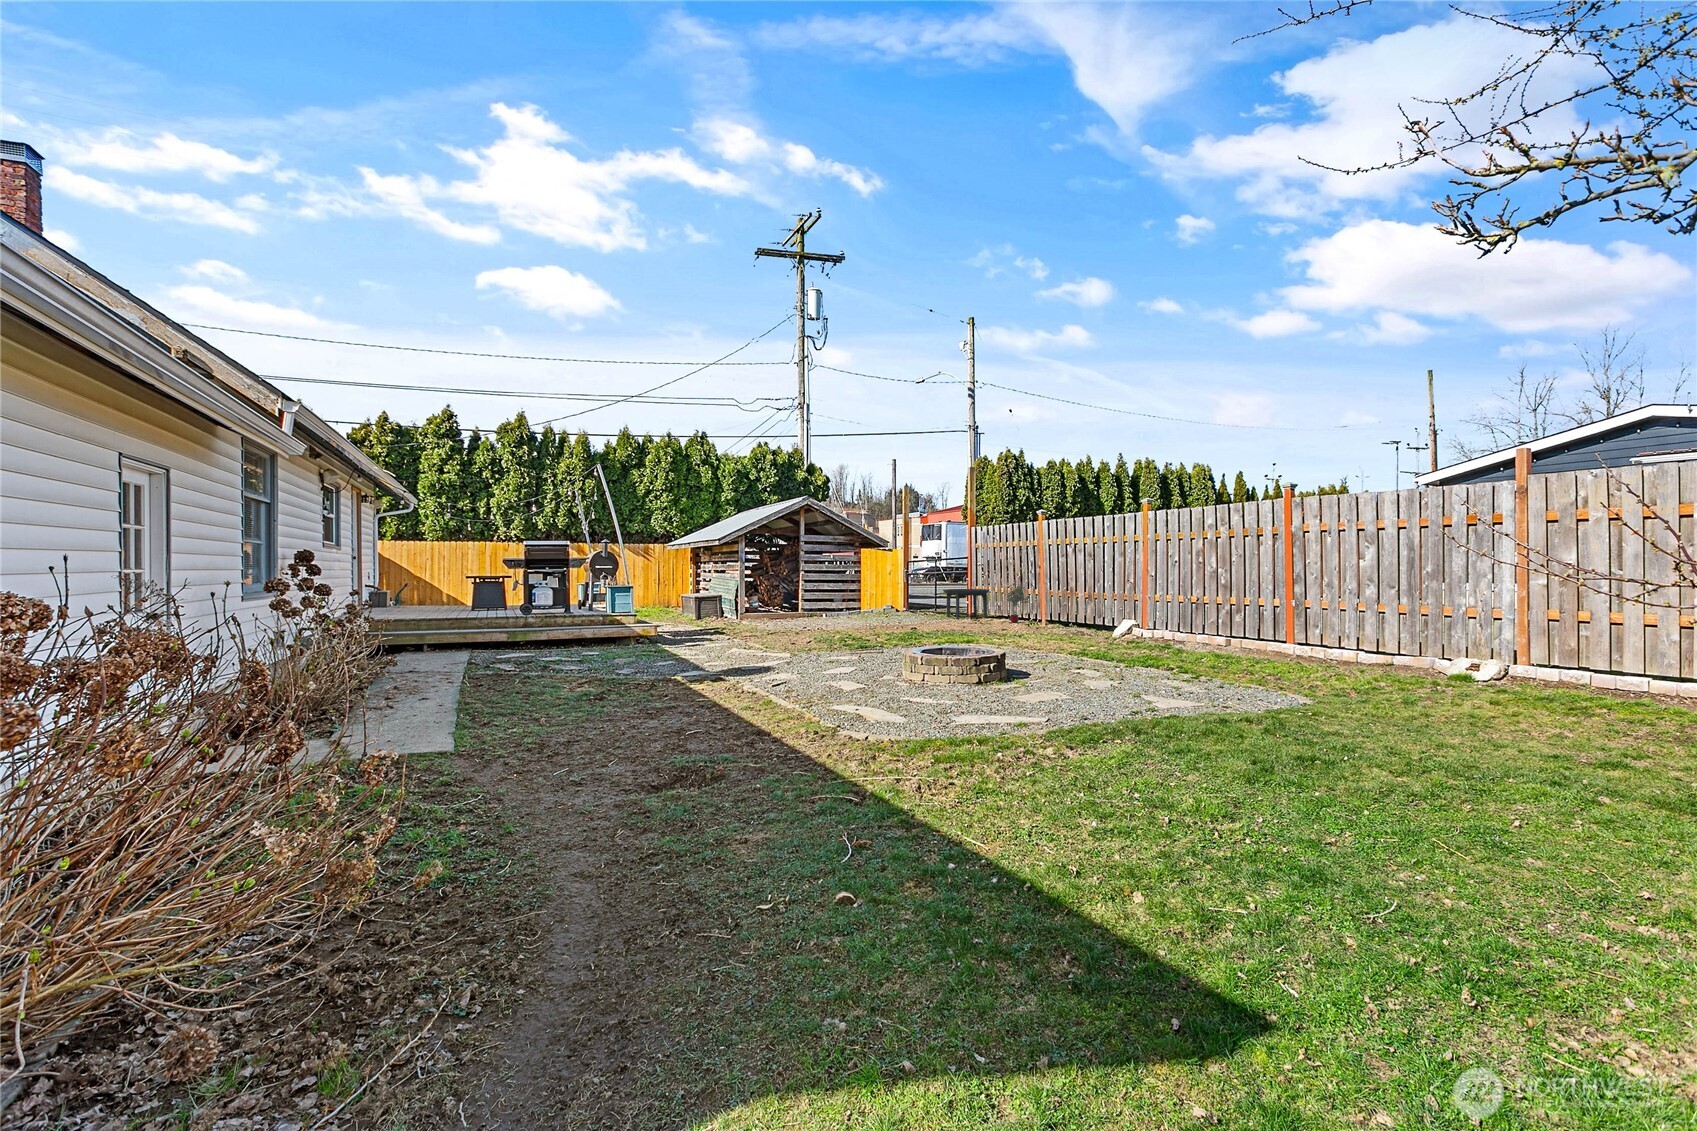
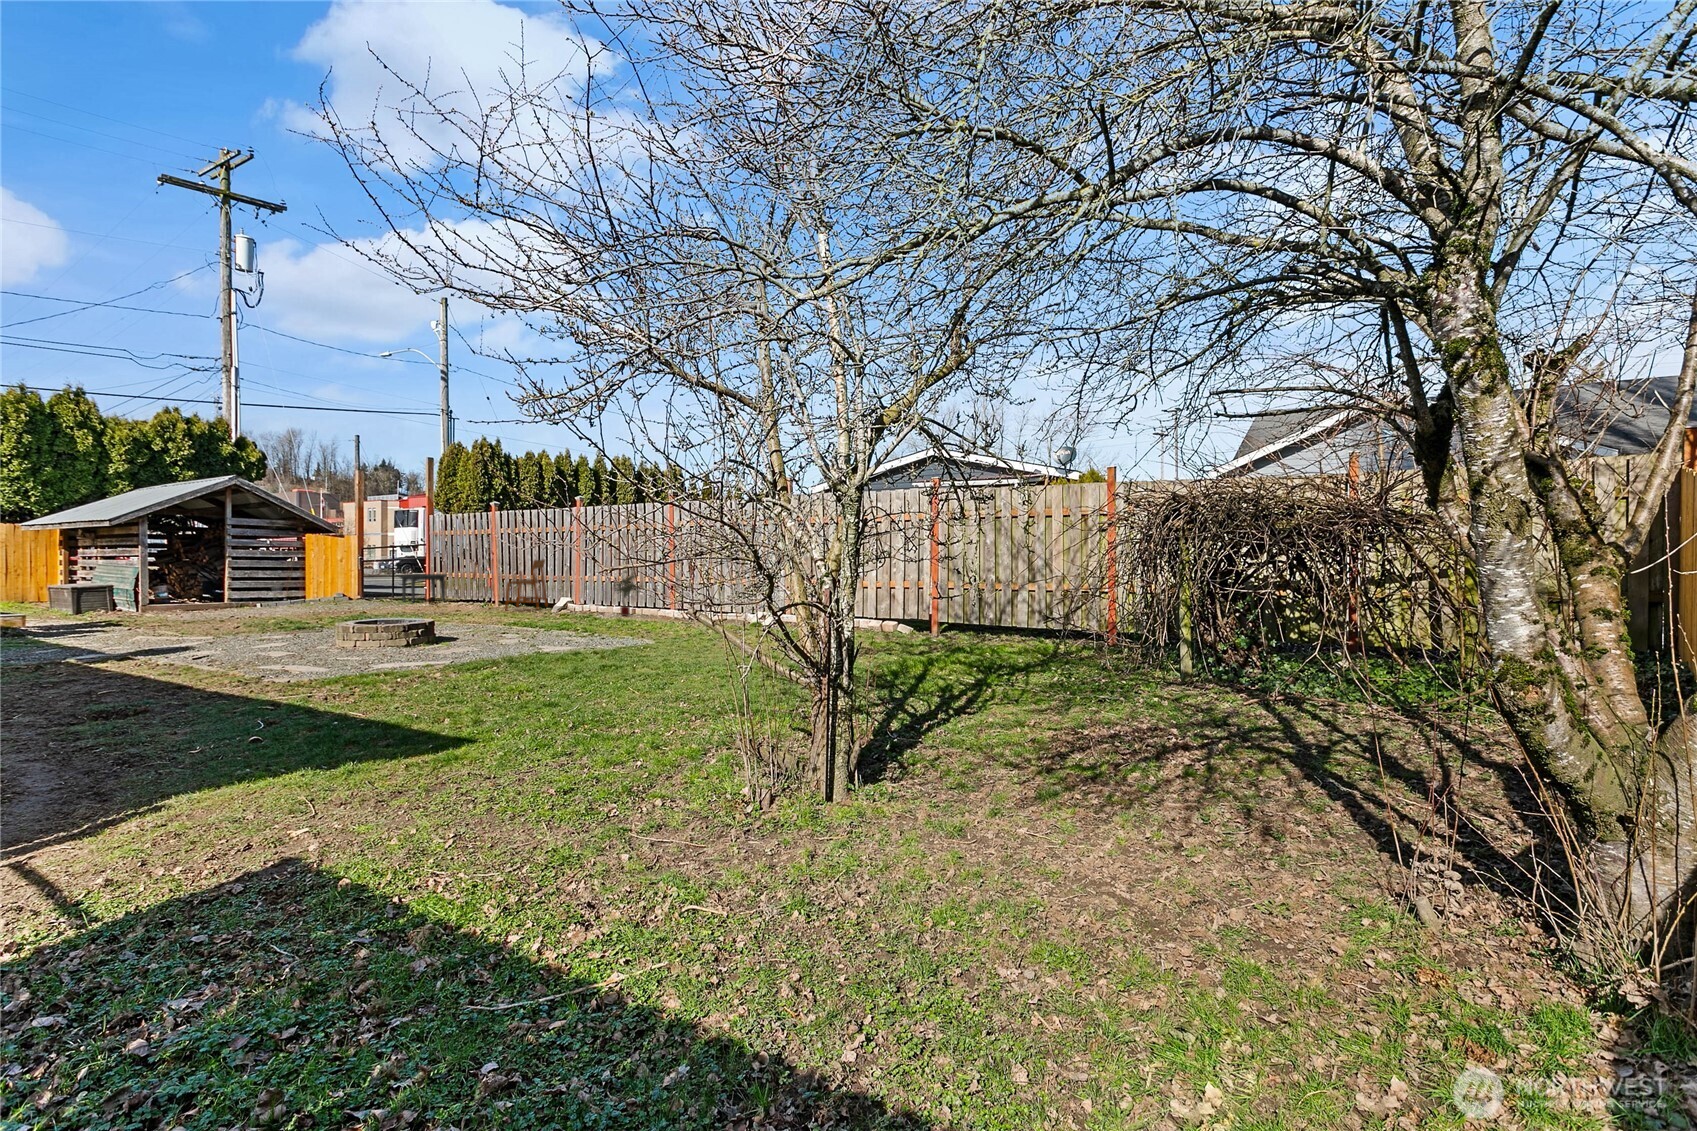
bench: none [1057,575,1101,634] -> present [505,559,548,611]
potted tree: present [1007,581,1029,623] -> present [615,570,641,616]

